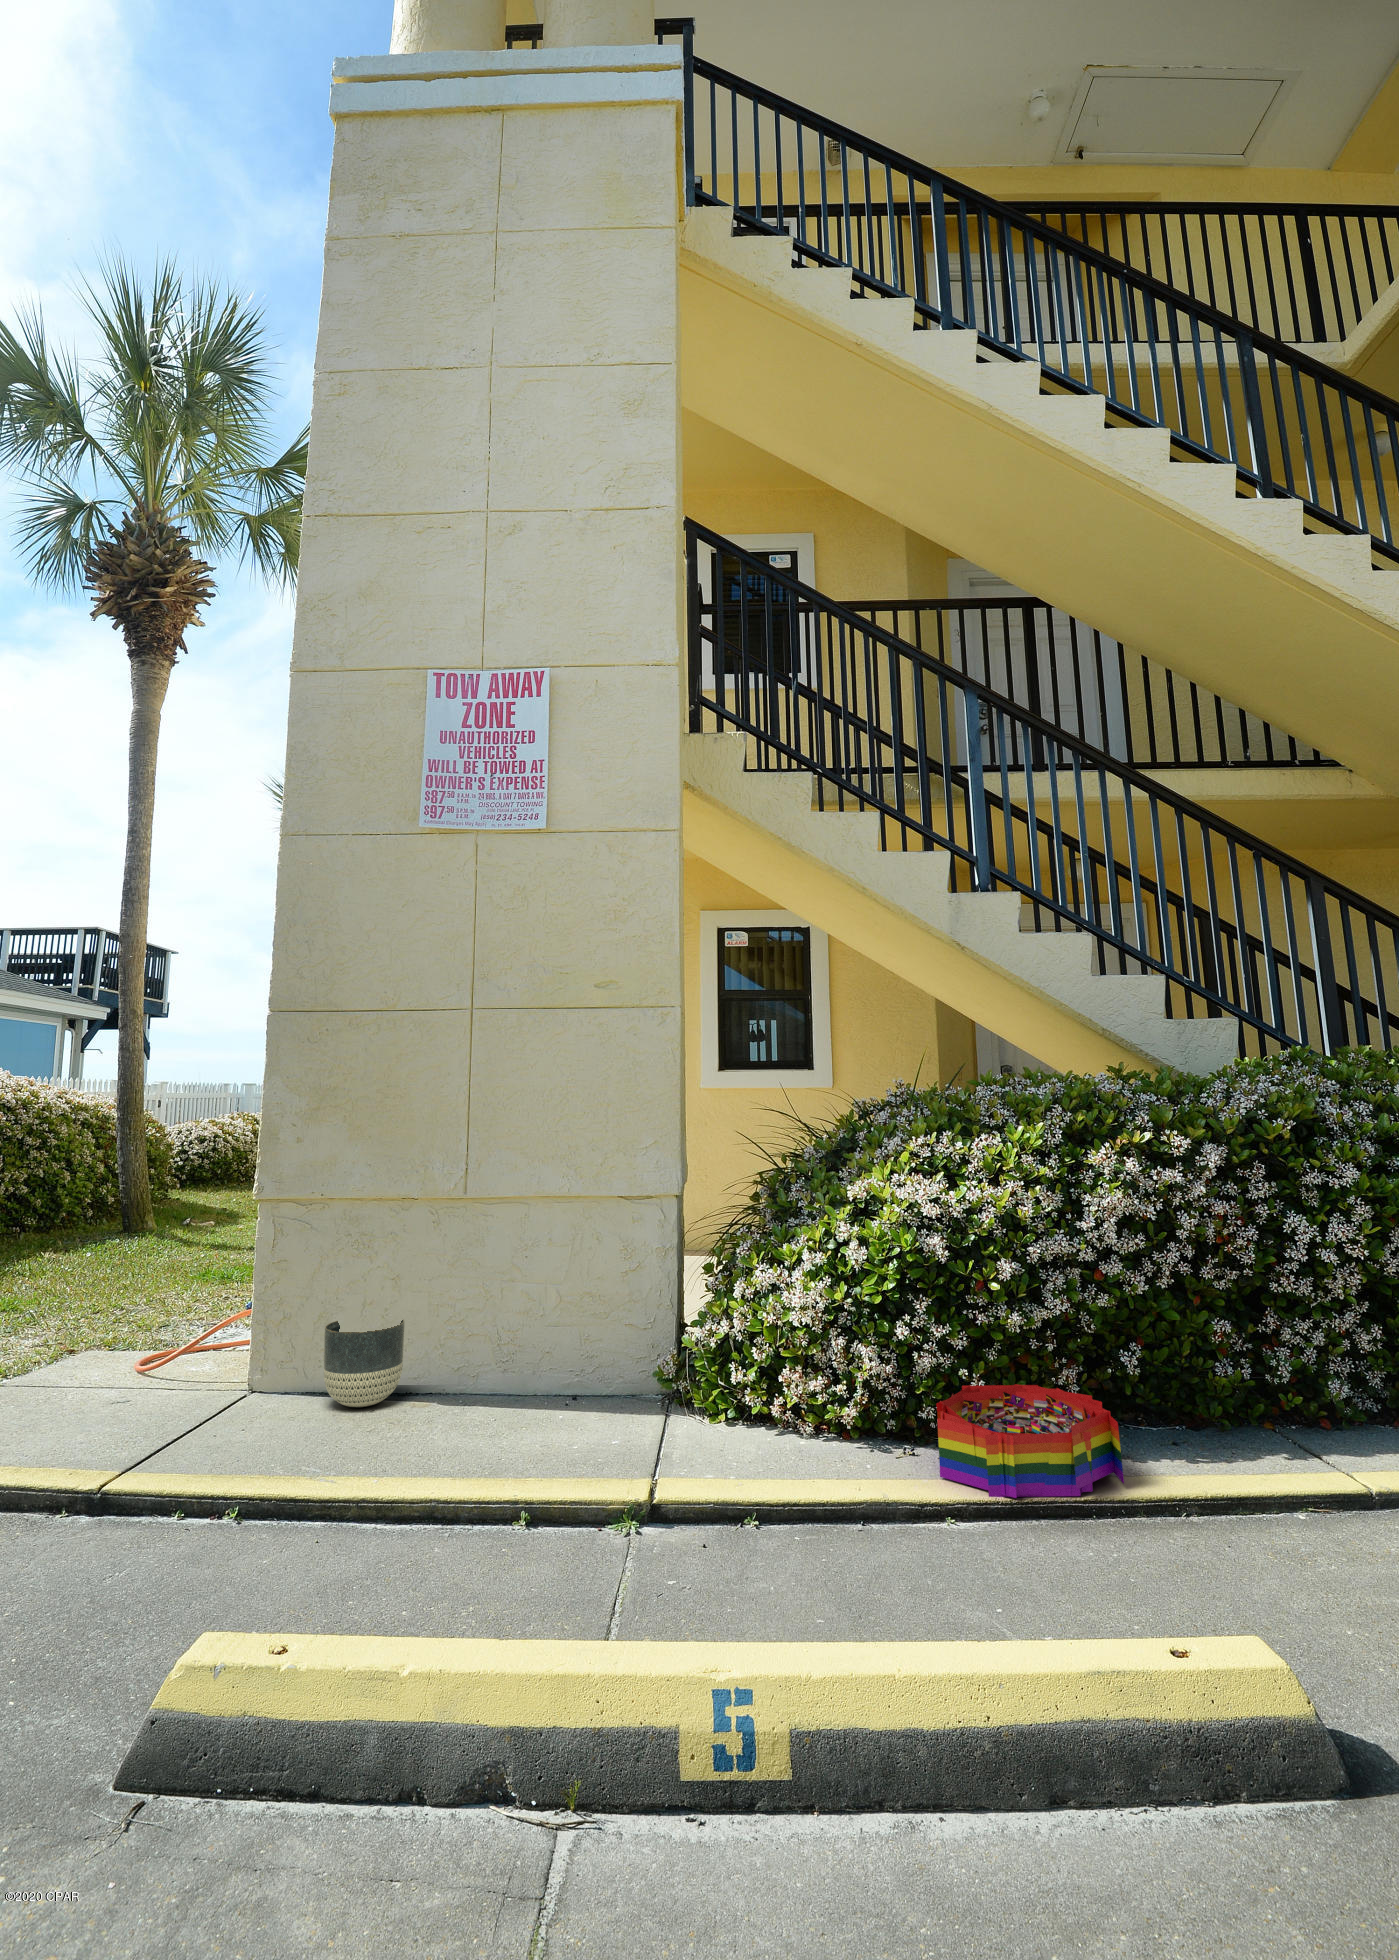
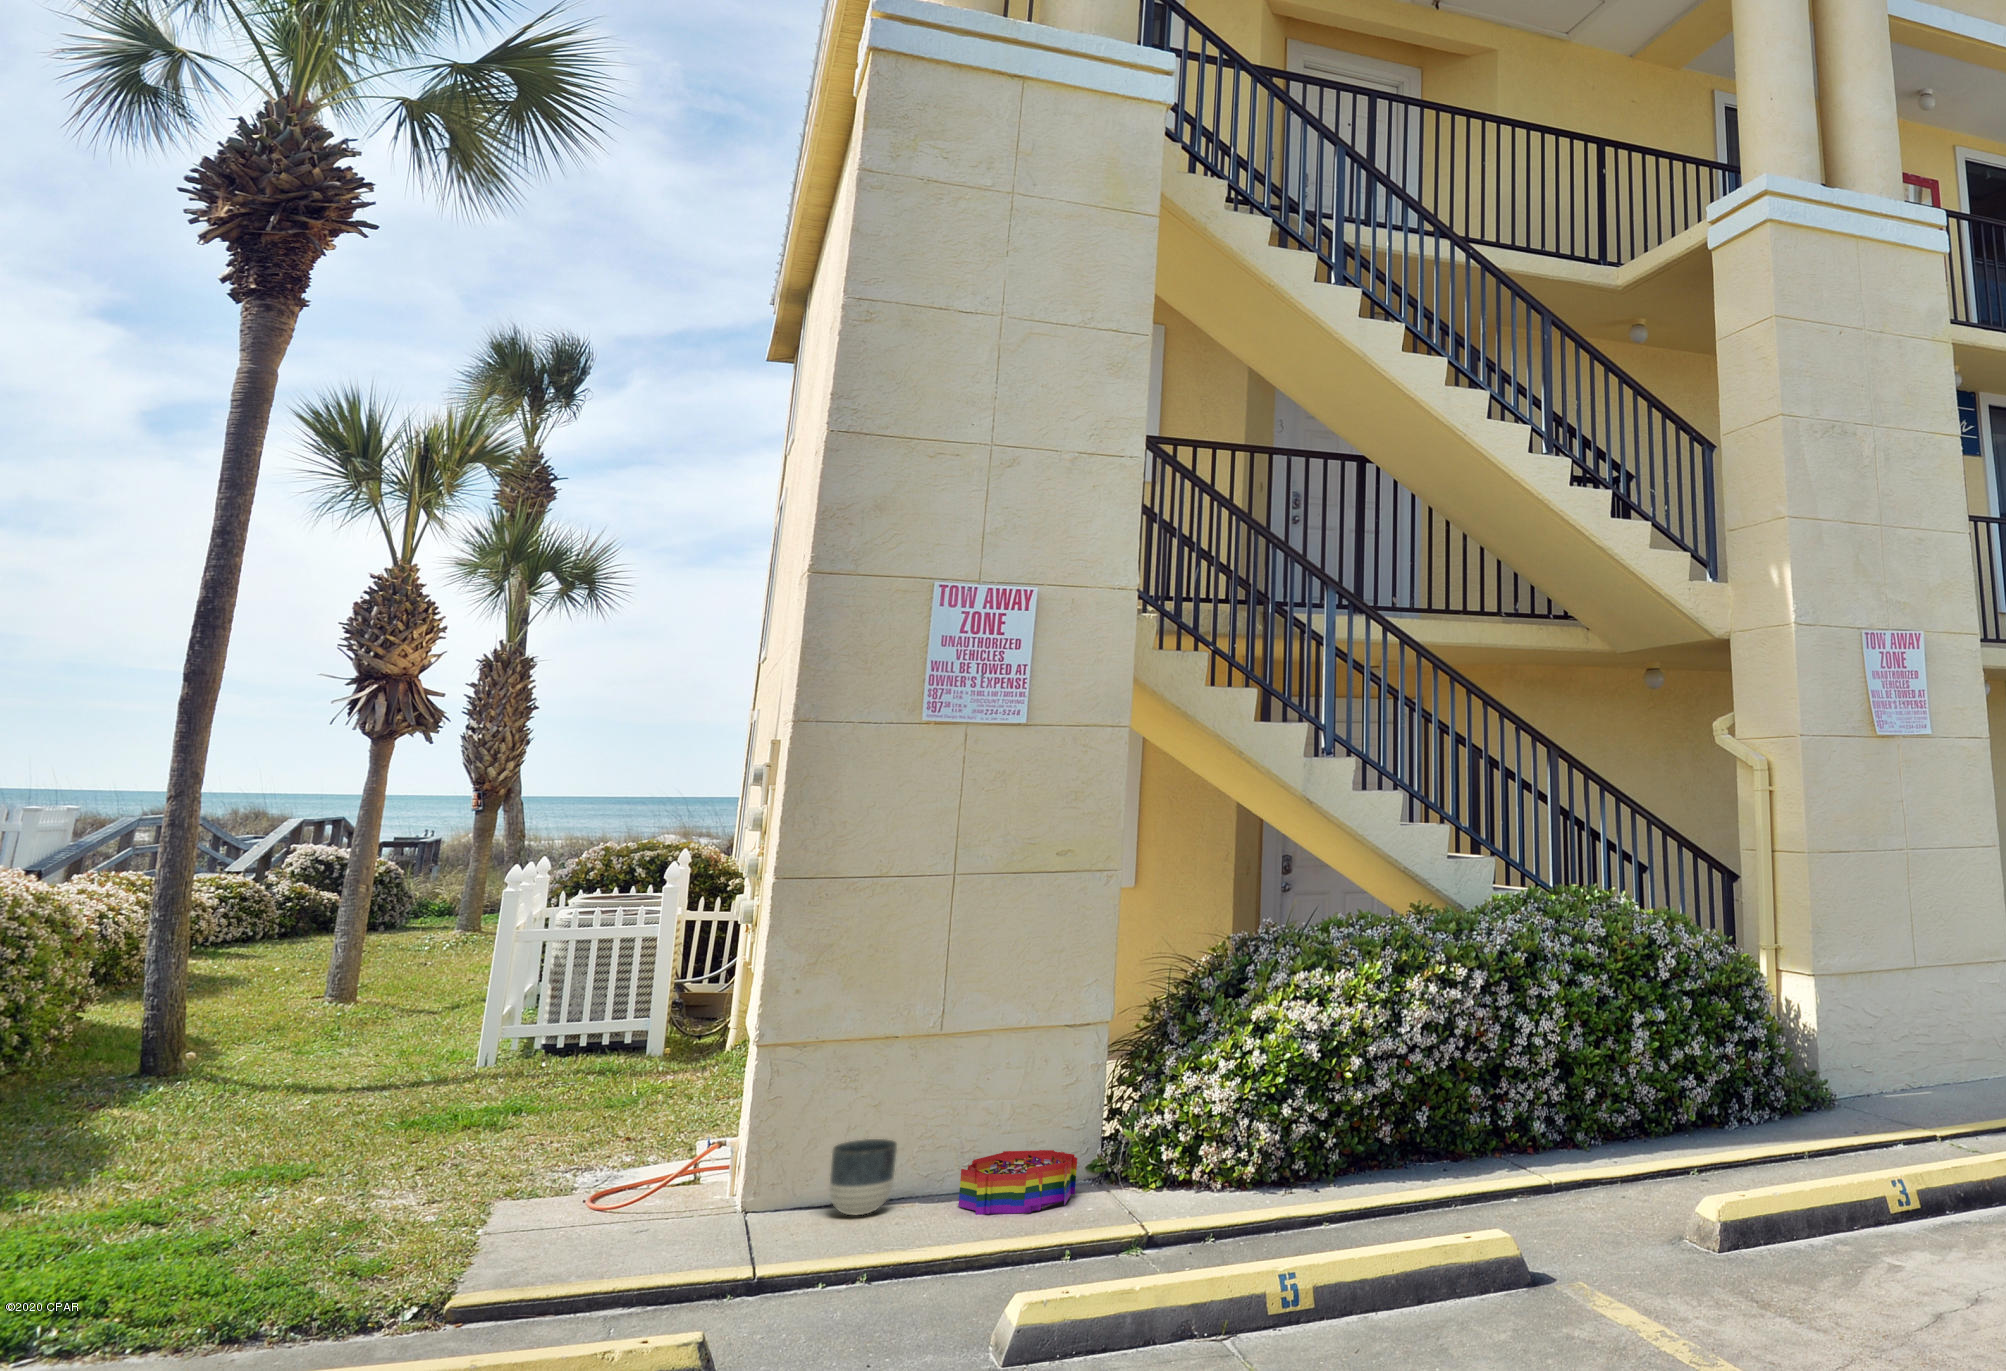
storage bin: present [936,1384,1124,1498] -> present [958,1150,1077,1215]

